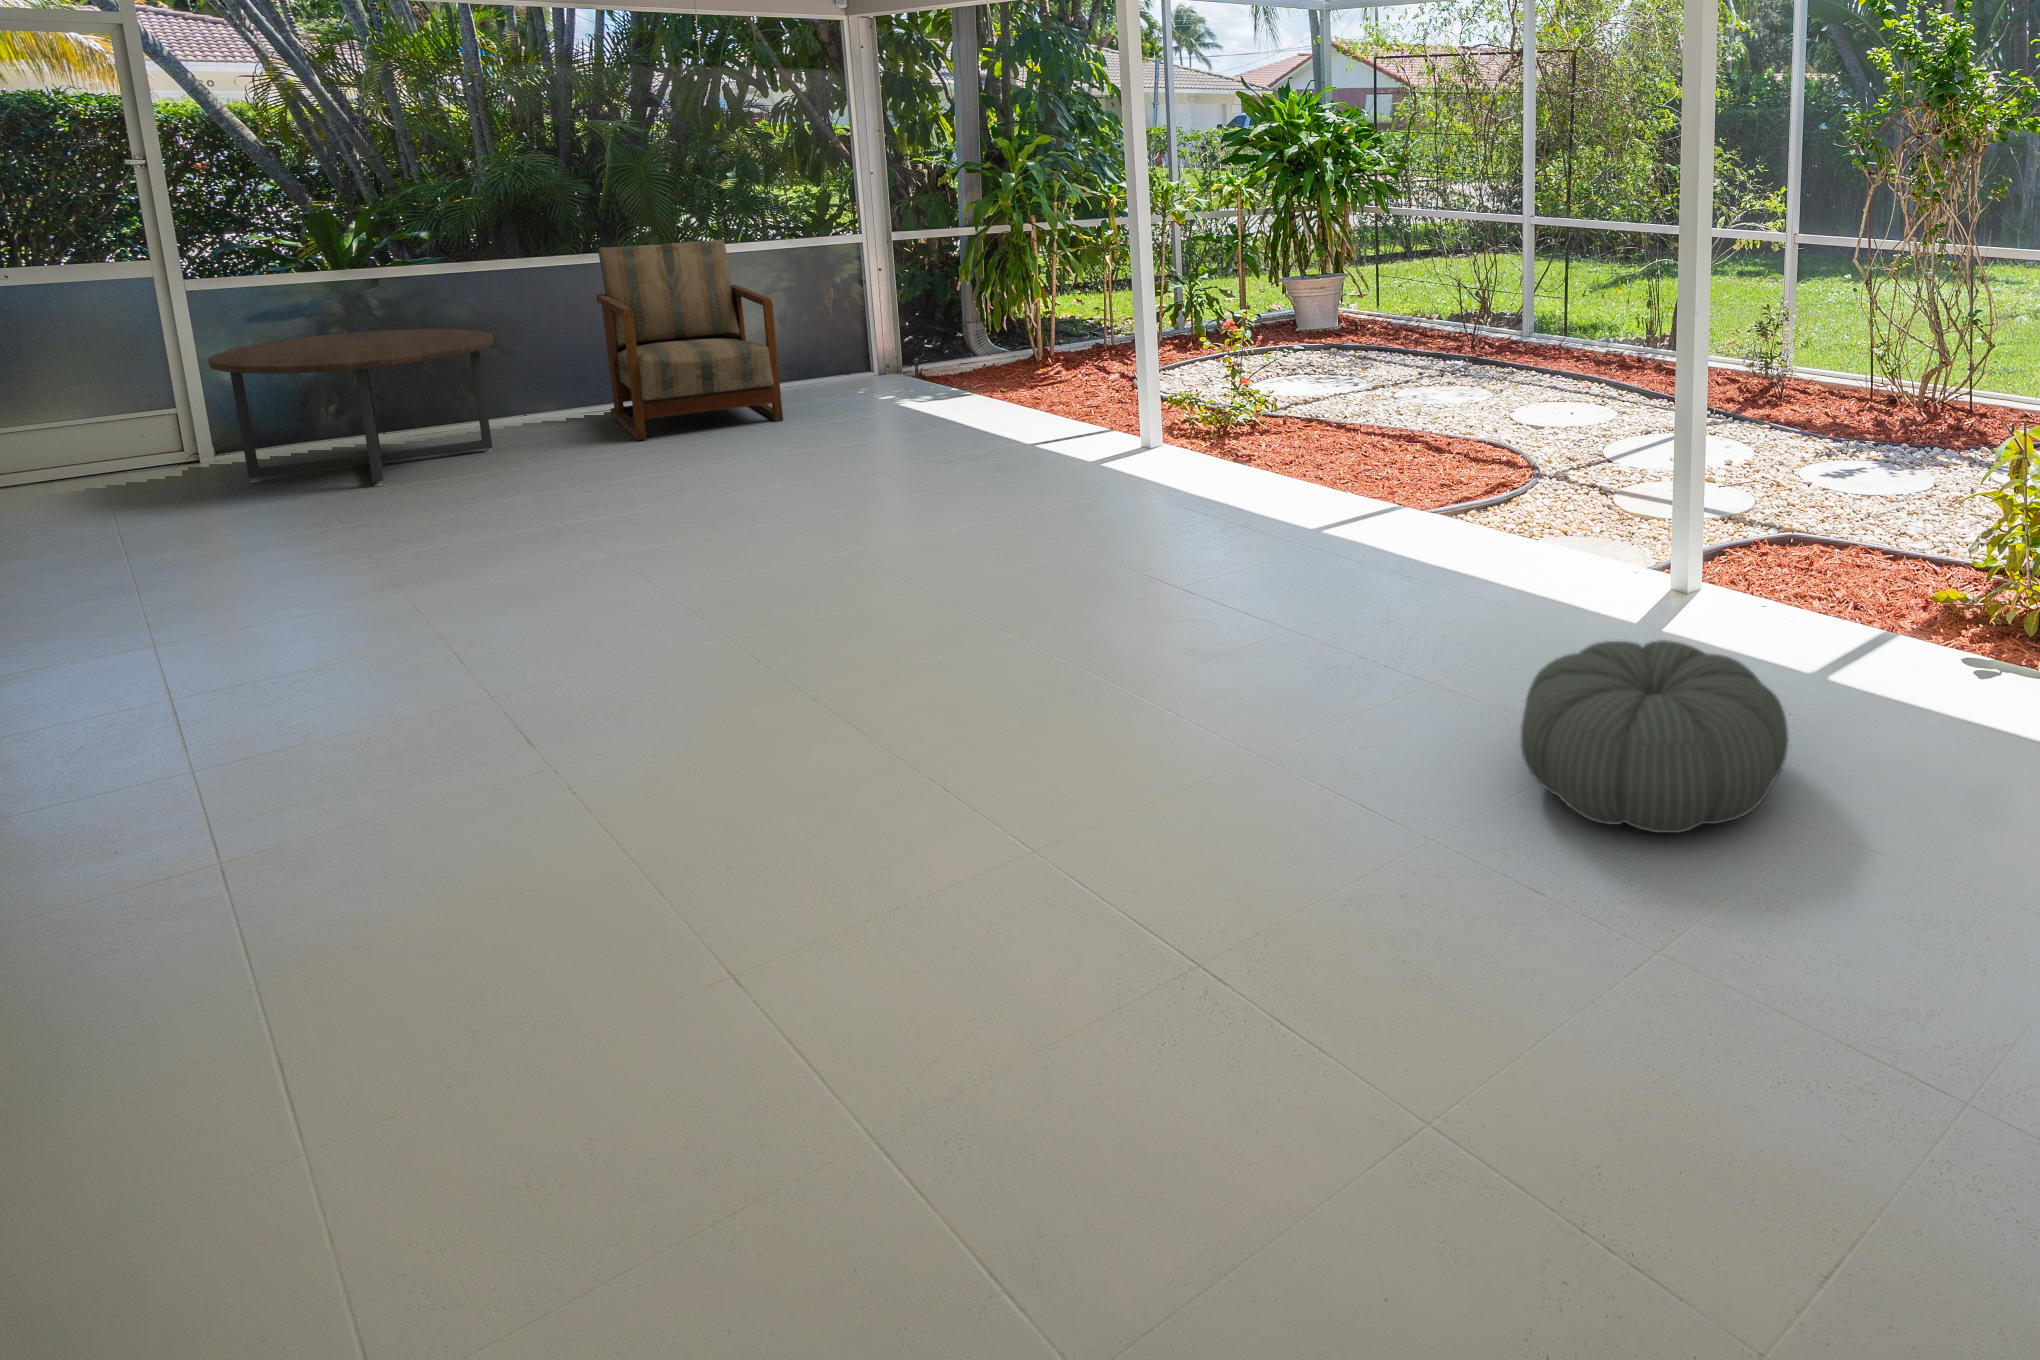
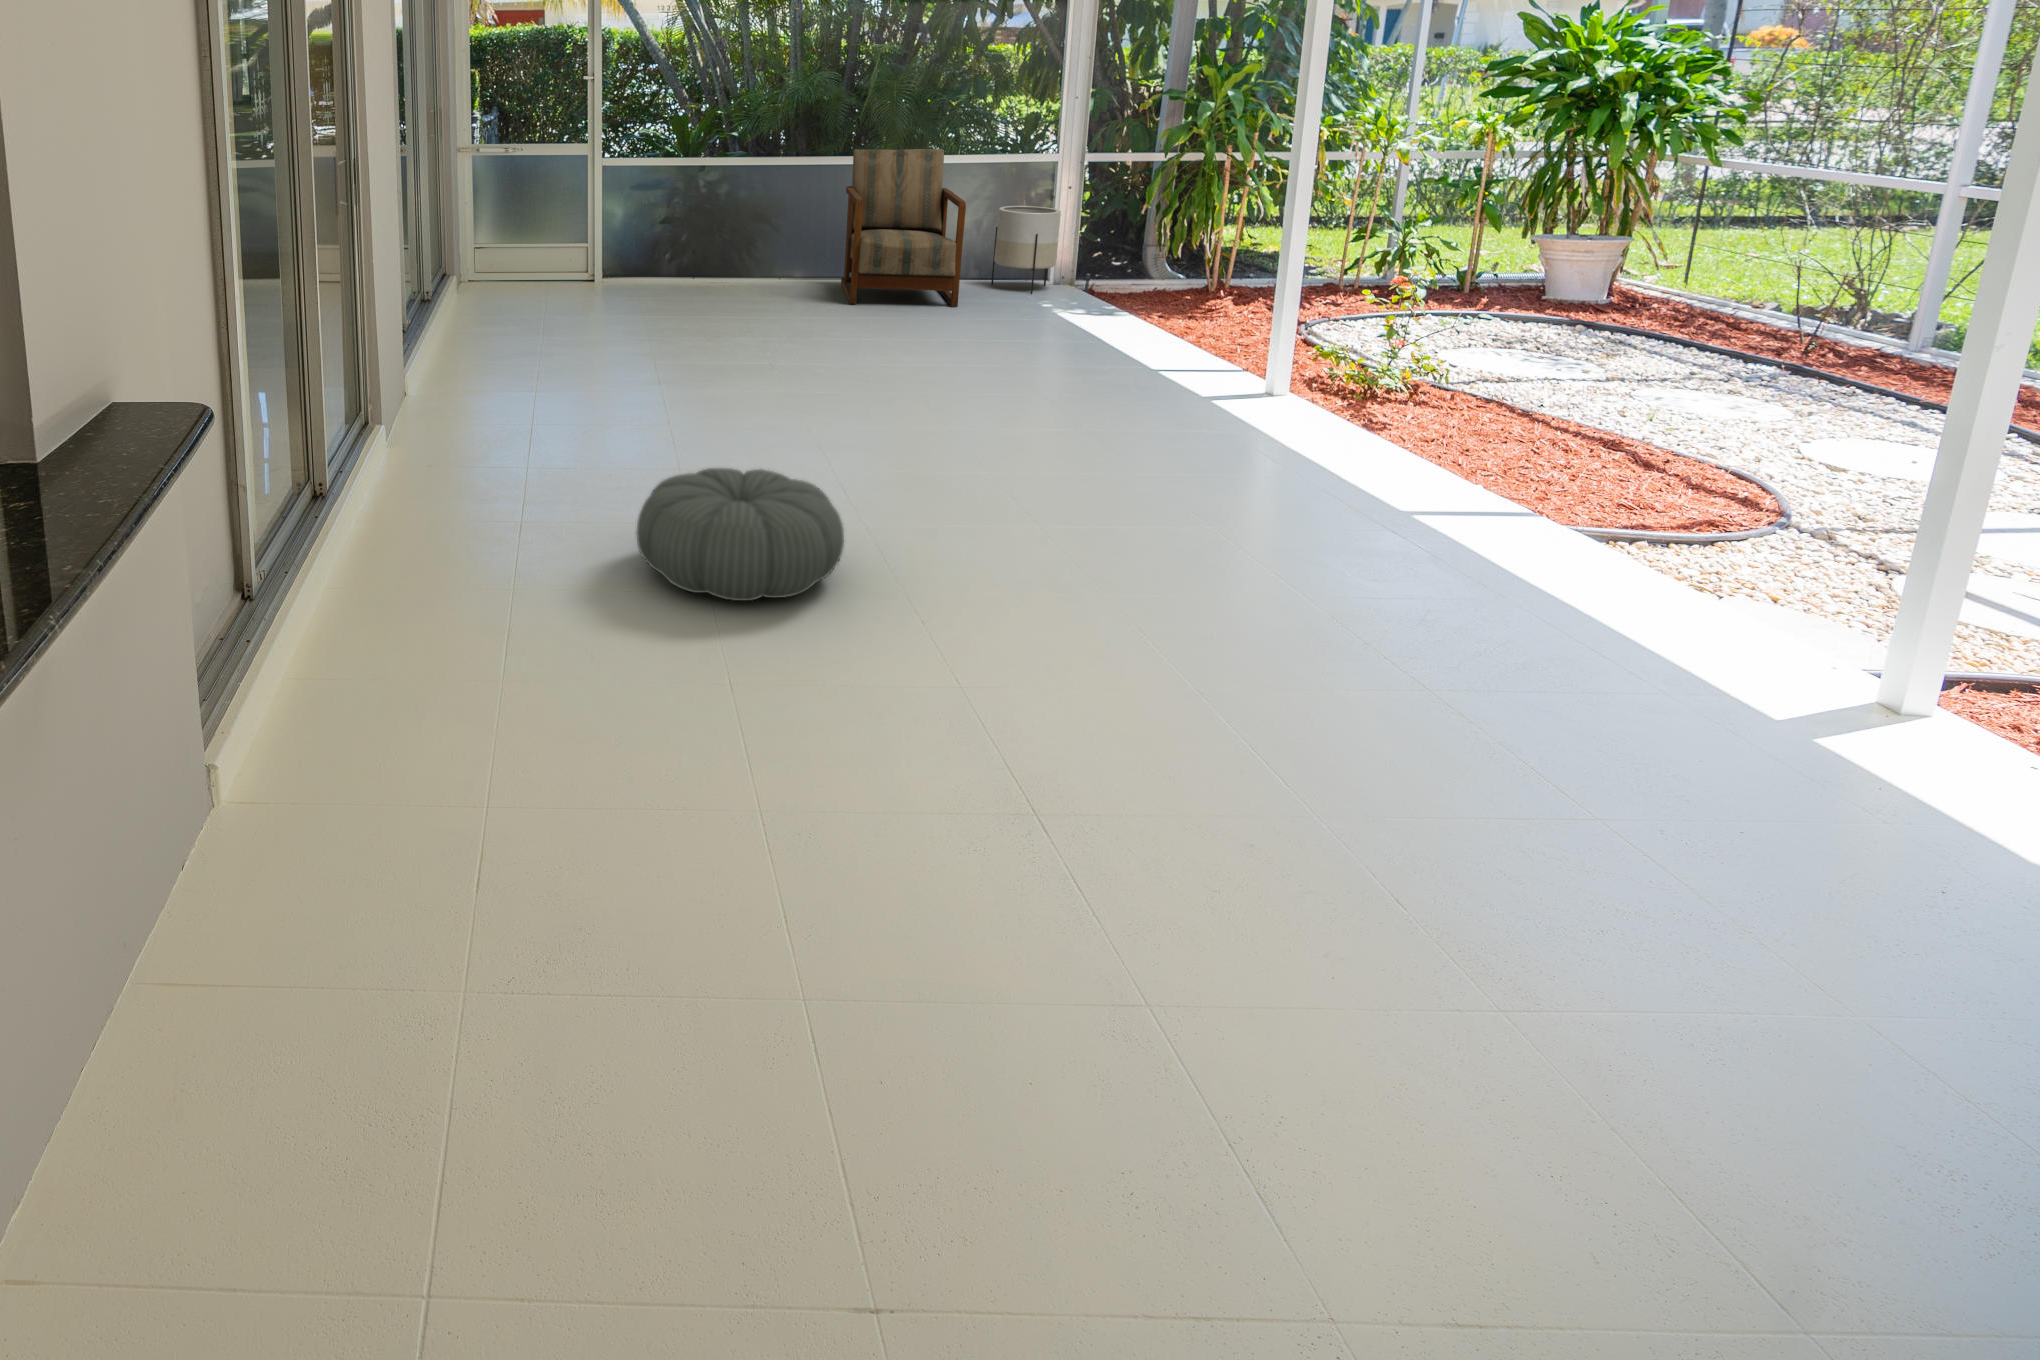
planter: none [805,295,882,391] -> present [991,206,1061,294]
coffee table: present [208,329,494,486] -> none [622,199,774,306]
pouf: present [1521,640,1788,833] -> present [637,468,844,601]

